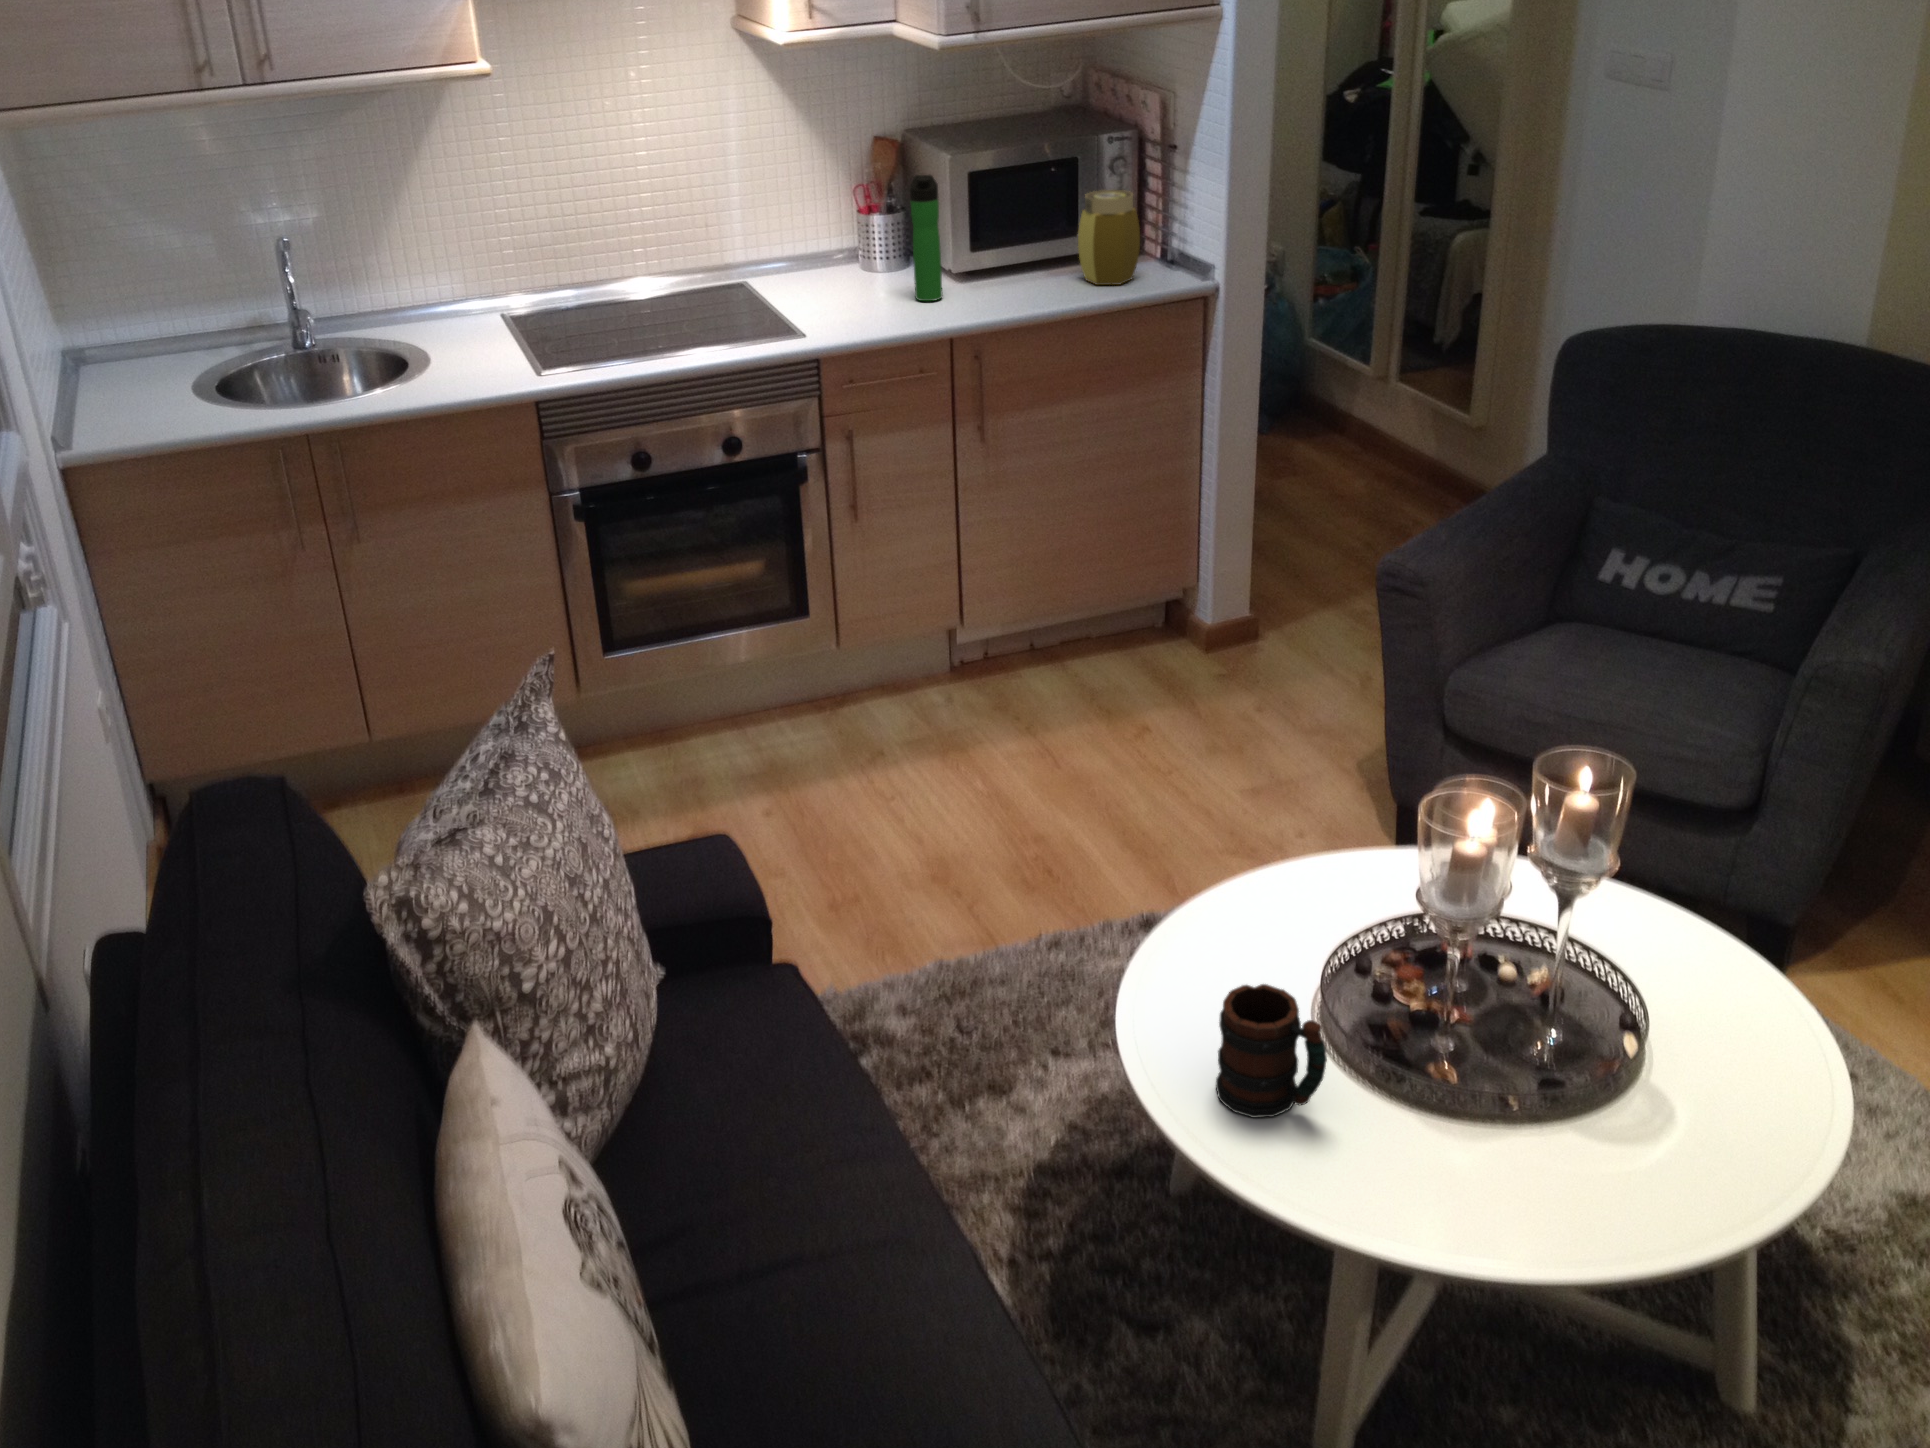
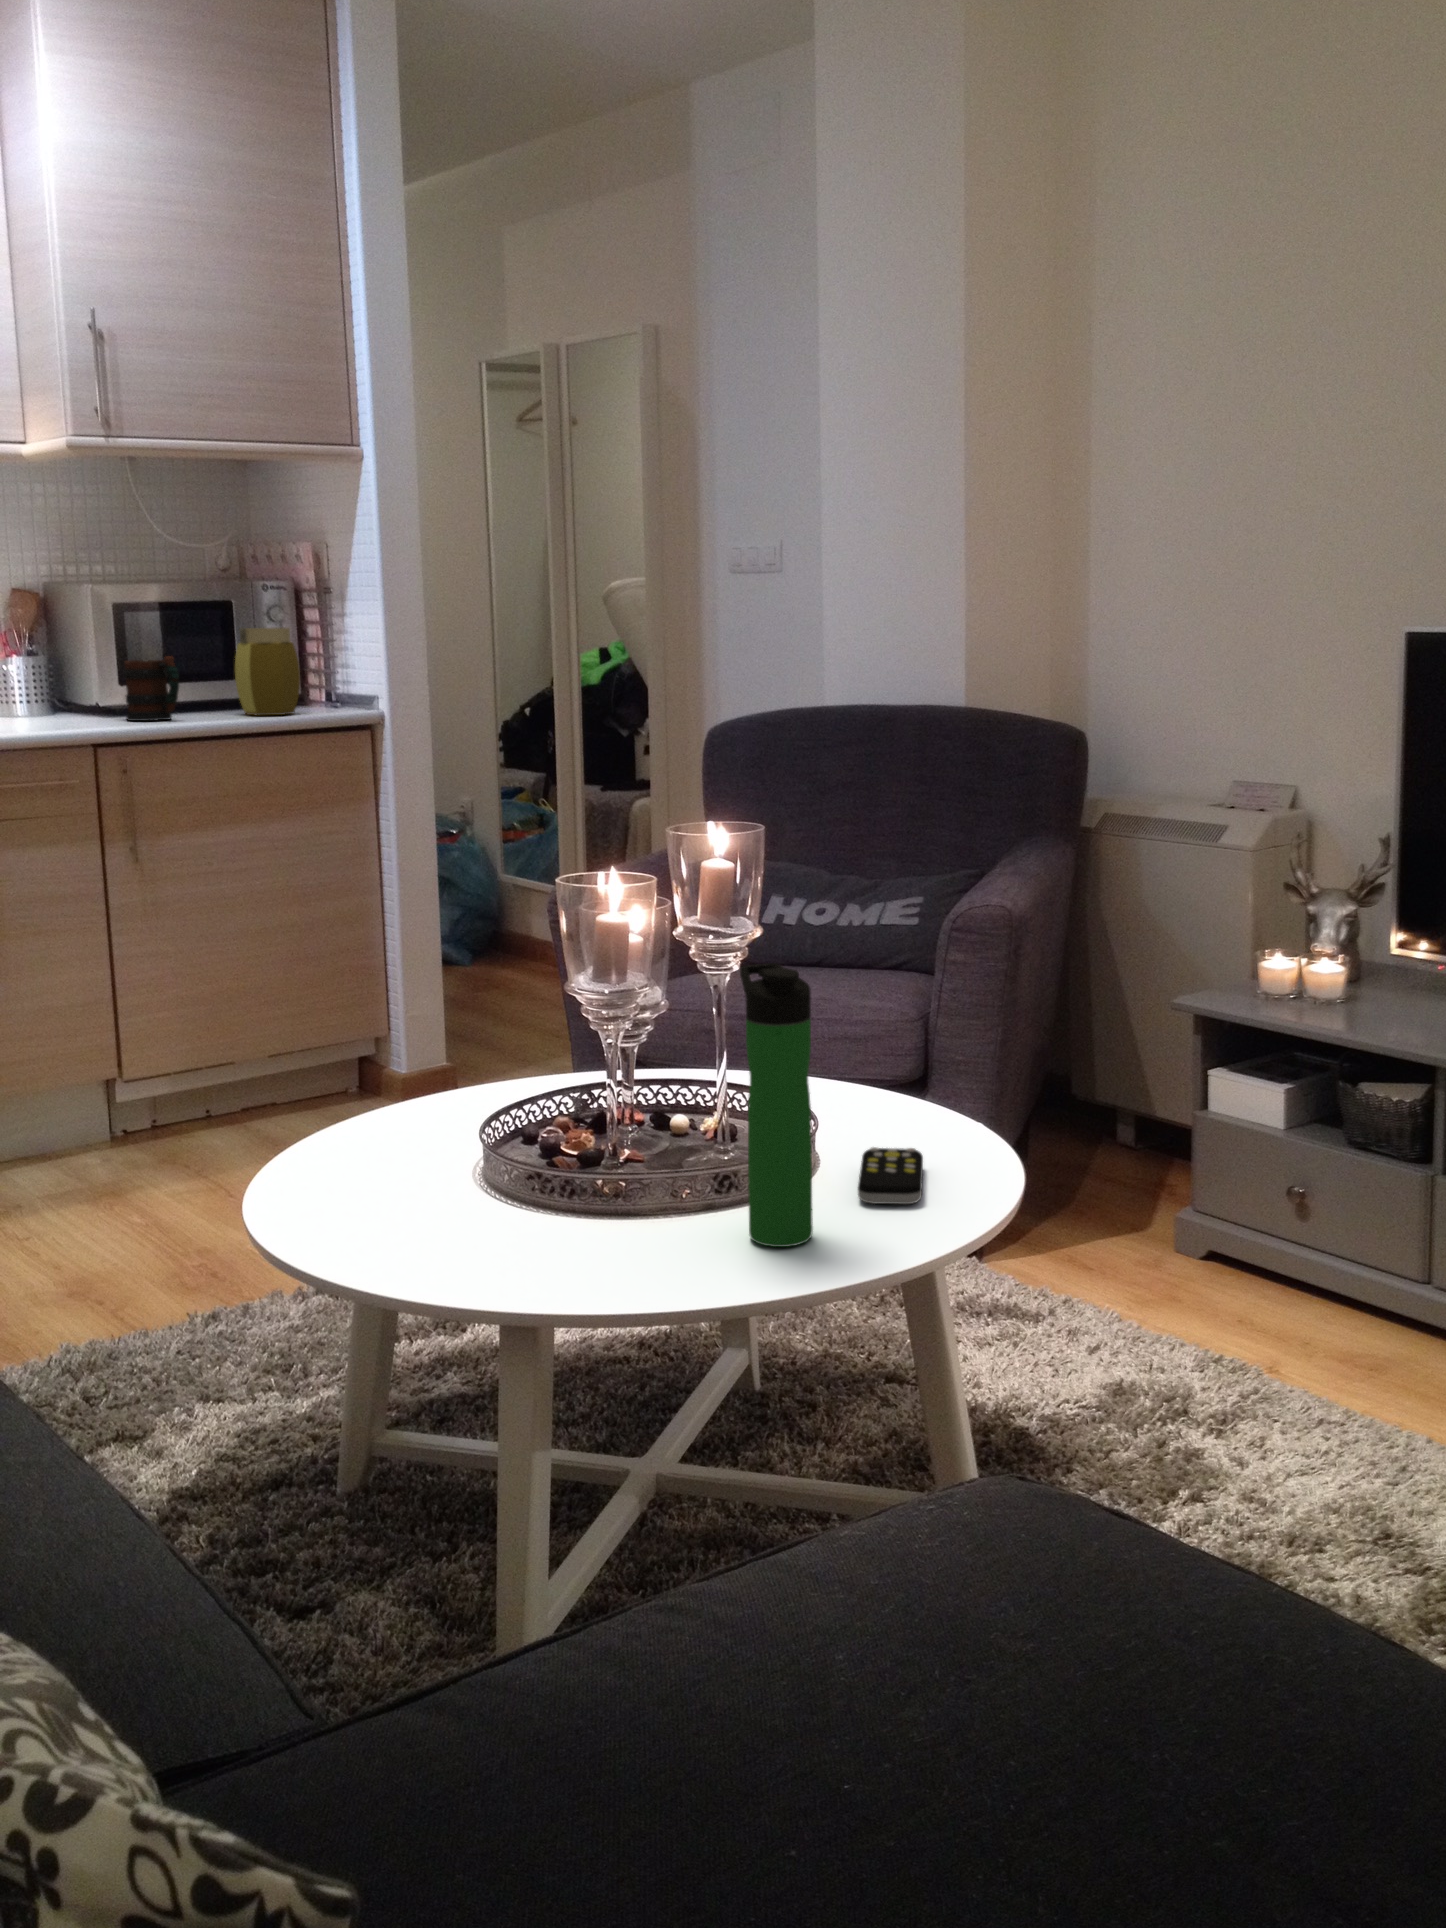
bottle: present [910,175,942,301] -> present [740,963,813,1247]
mug: present [1216,984,1327,1118] -> present [124,656,179,721]
remote control: none [1683,1081,1753,1173] -> present [858,1147,923,1204]

